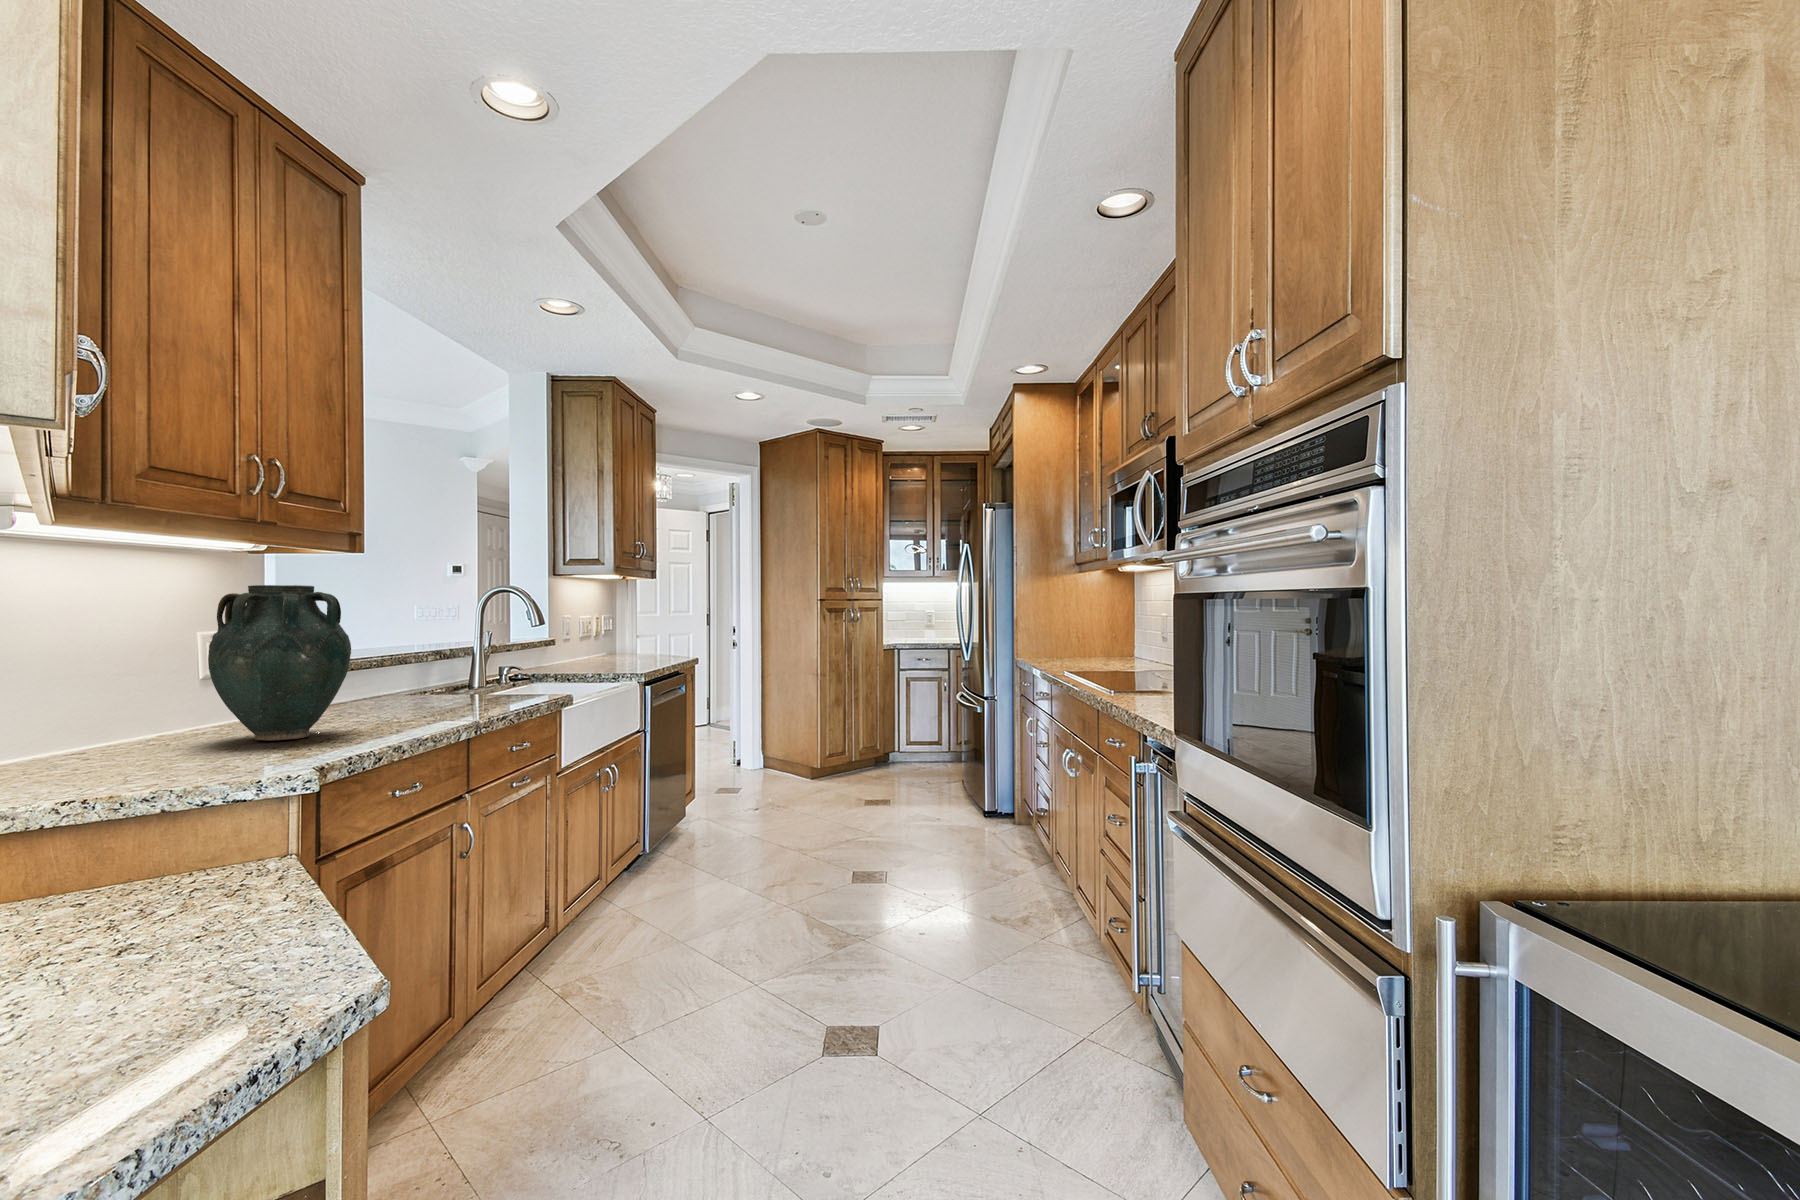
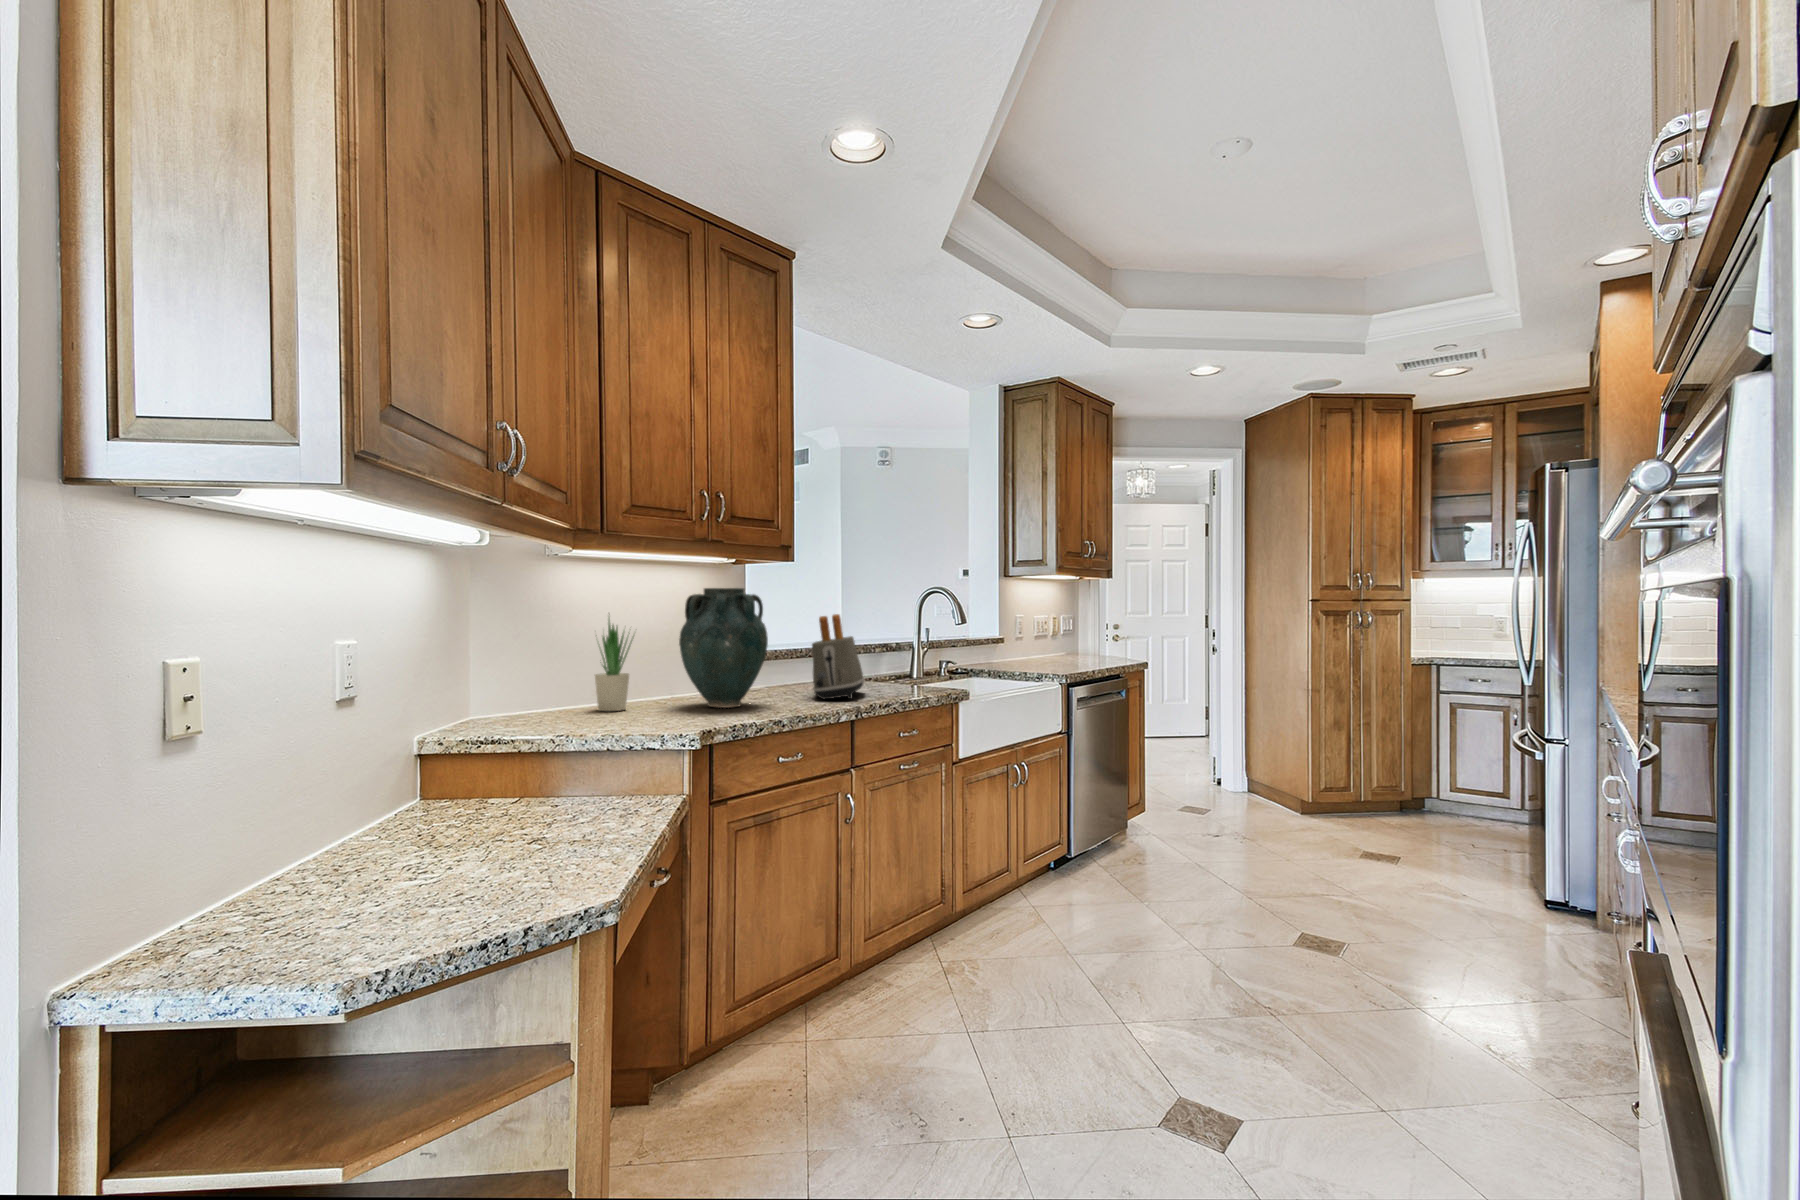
potted plant: none [52,617,138,764] -> present [595,619,632,711]
toaster: none [389,617,458,718] -> present [812,614,864,699]

